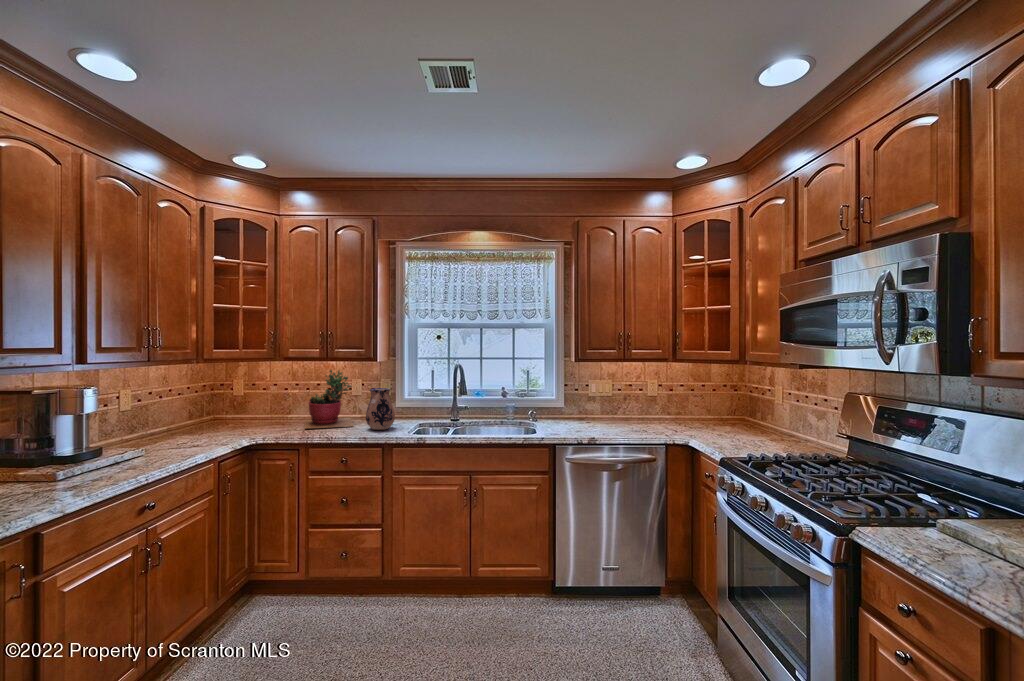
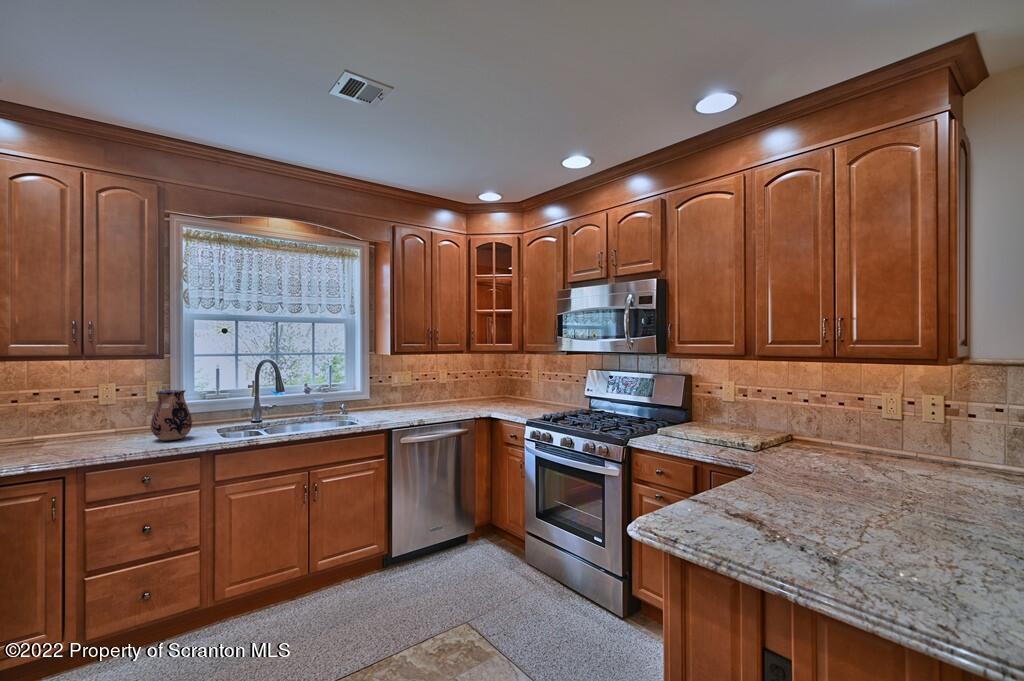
succulent plant: present [305,370,353,429] -> none [30,371,126,451]

